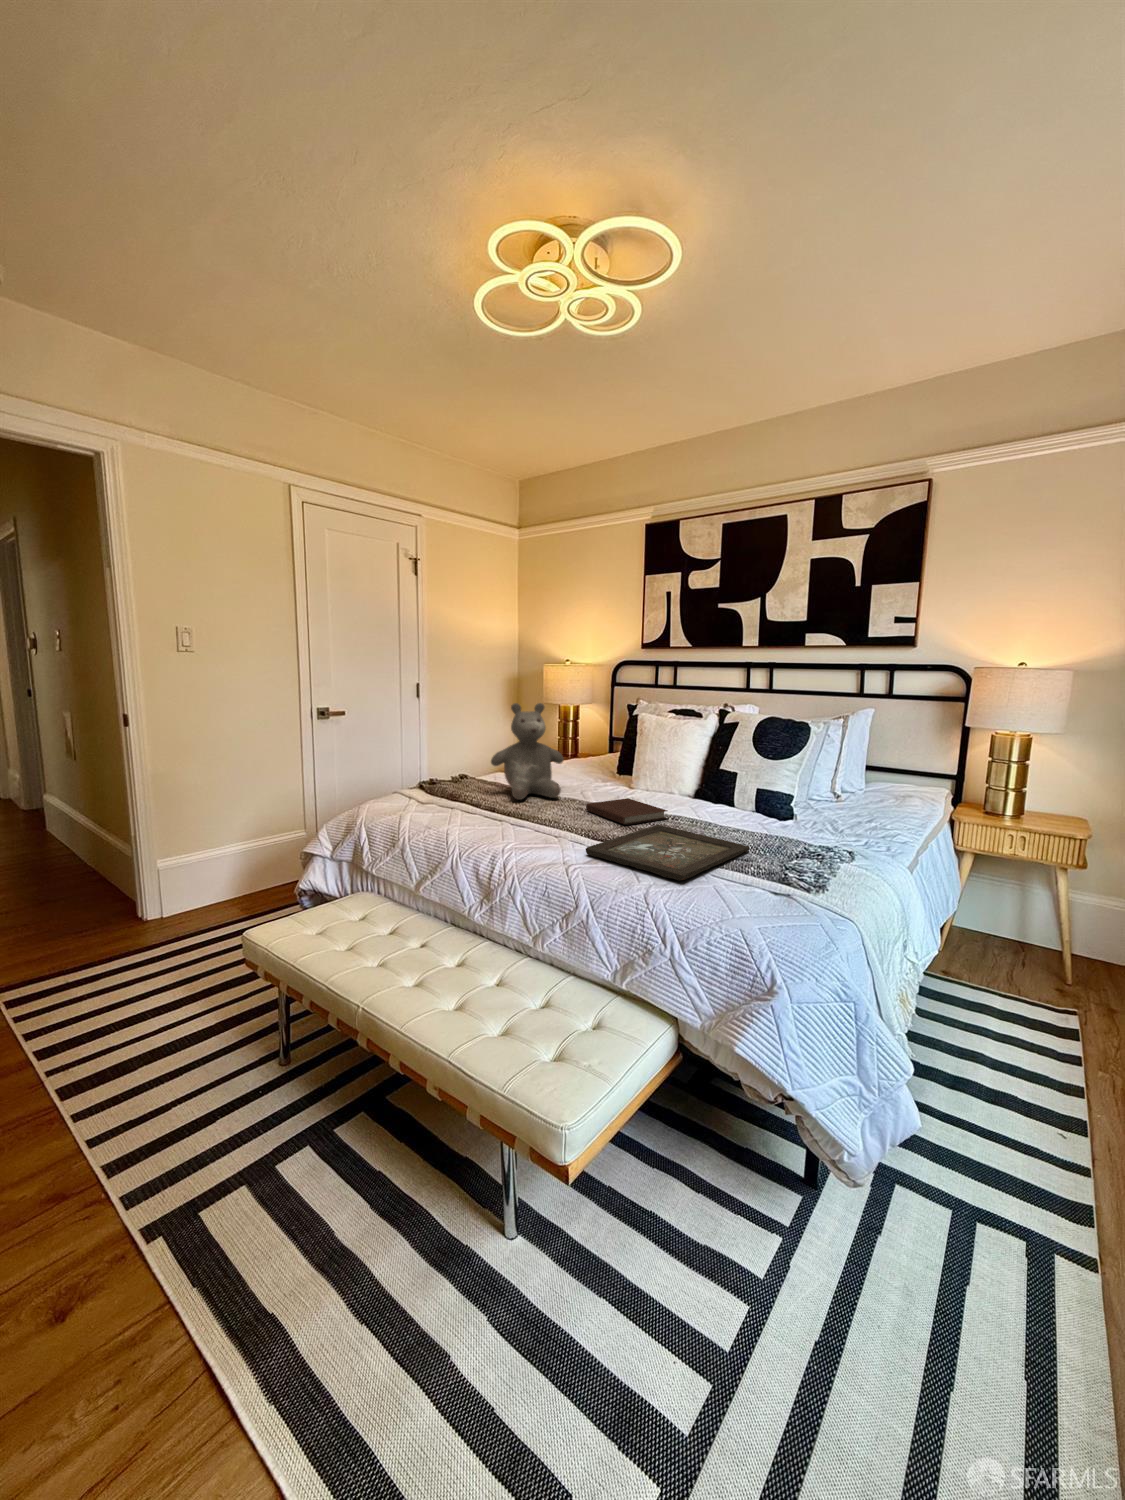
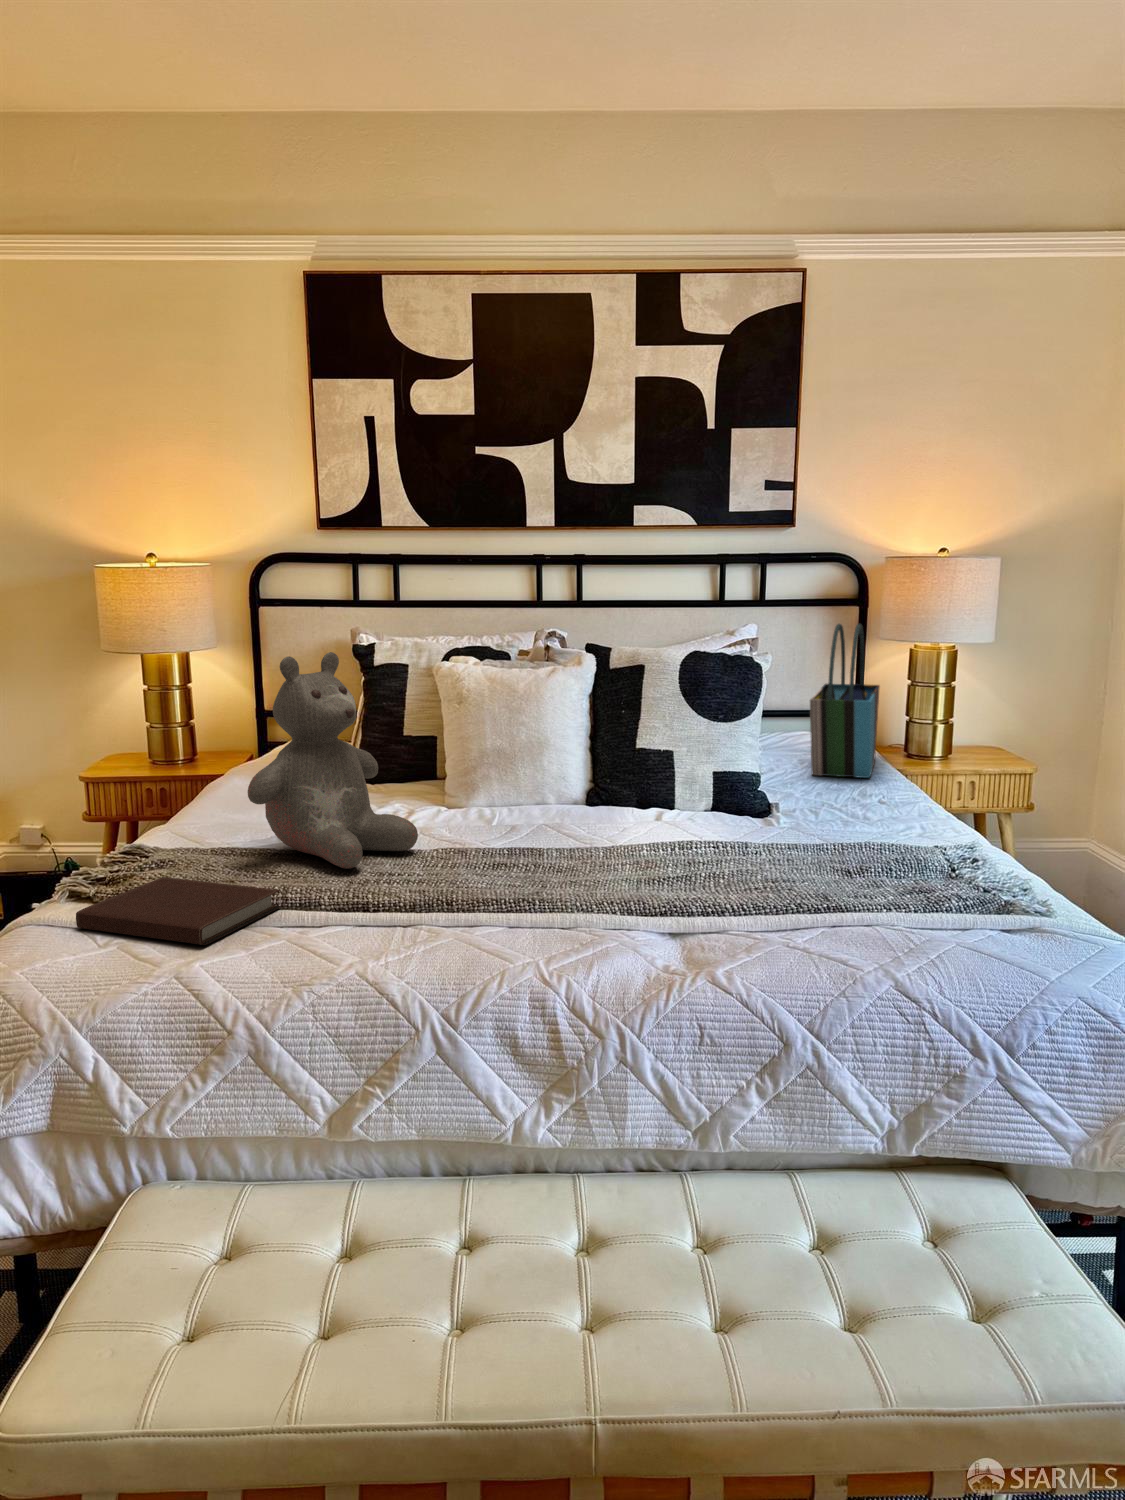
tote bag: none [838,709,925,811] -> present [810,624,880,778]
notebook: present [586,798,668,825] -> present [76,877,281,945]
tray: present [586,825,750,880] -> none [693,861,928,945]

